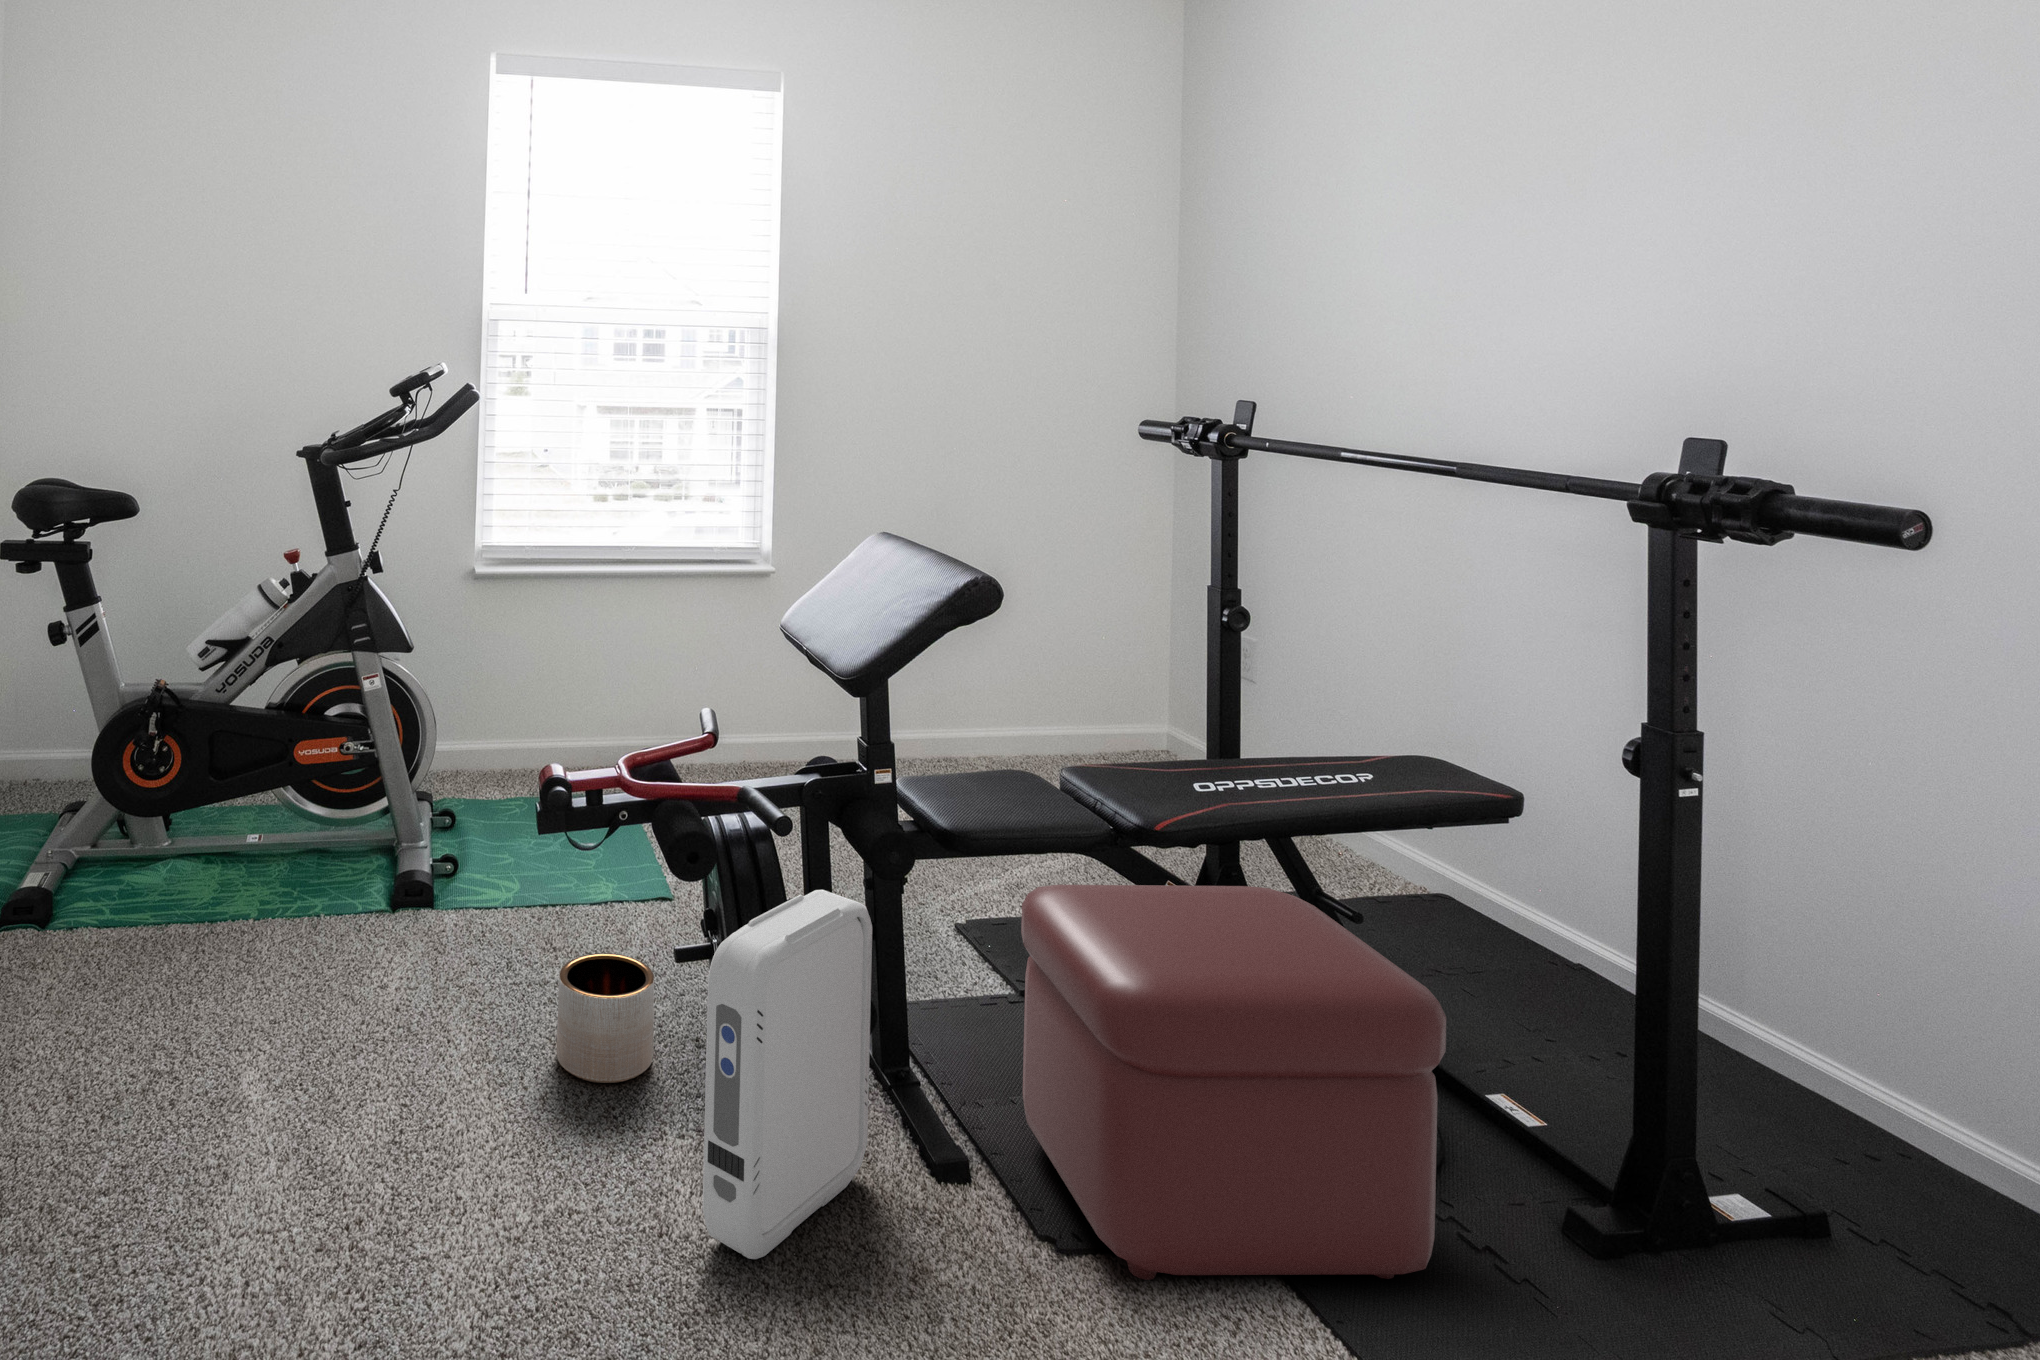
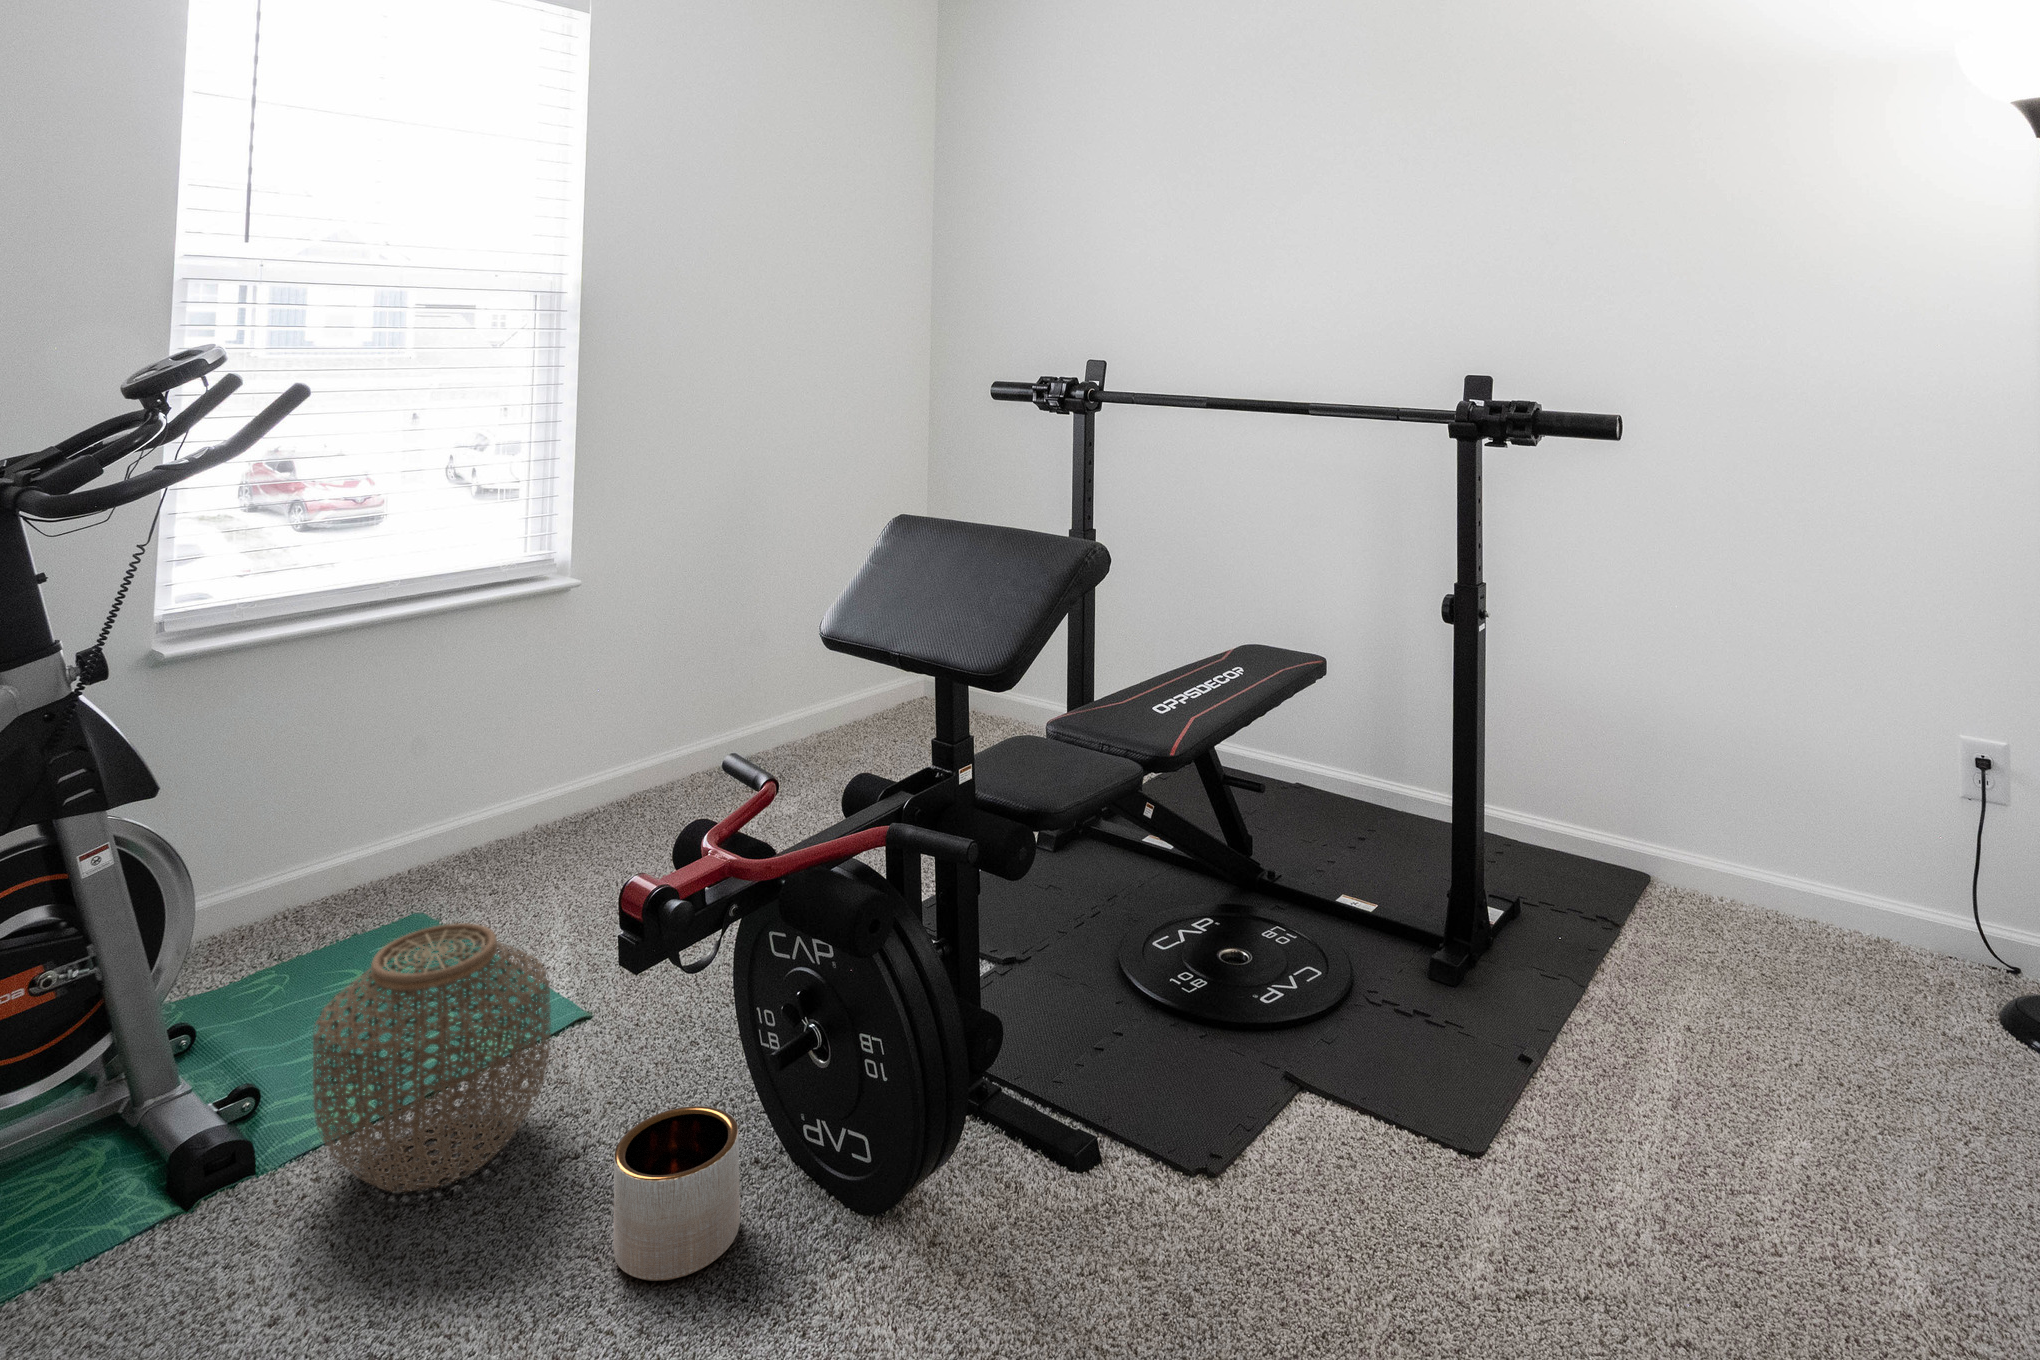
woven basket: none [445,769,600,959] -> present [313,923,551,1192]
ottoman: present [1021,885,1446,1280] -> none [1104,798,1430,1165]
air purifier: present [703,890,872,1259] -> none [952,941,1032,1358]

